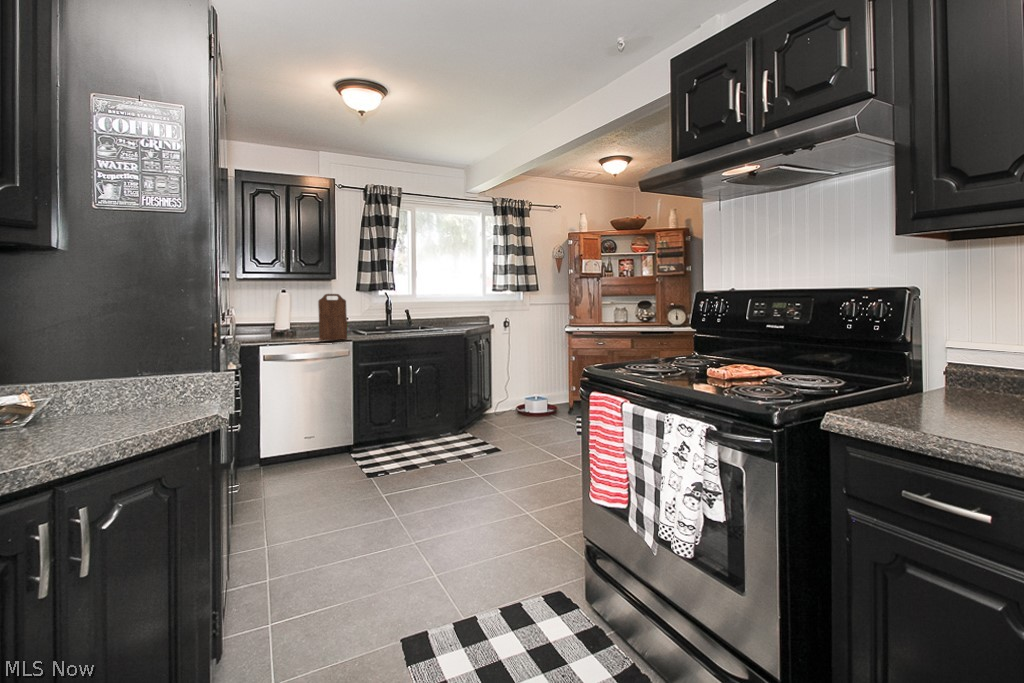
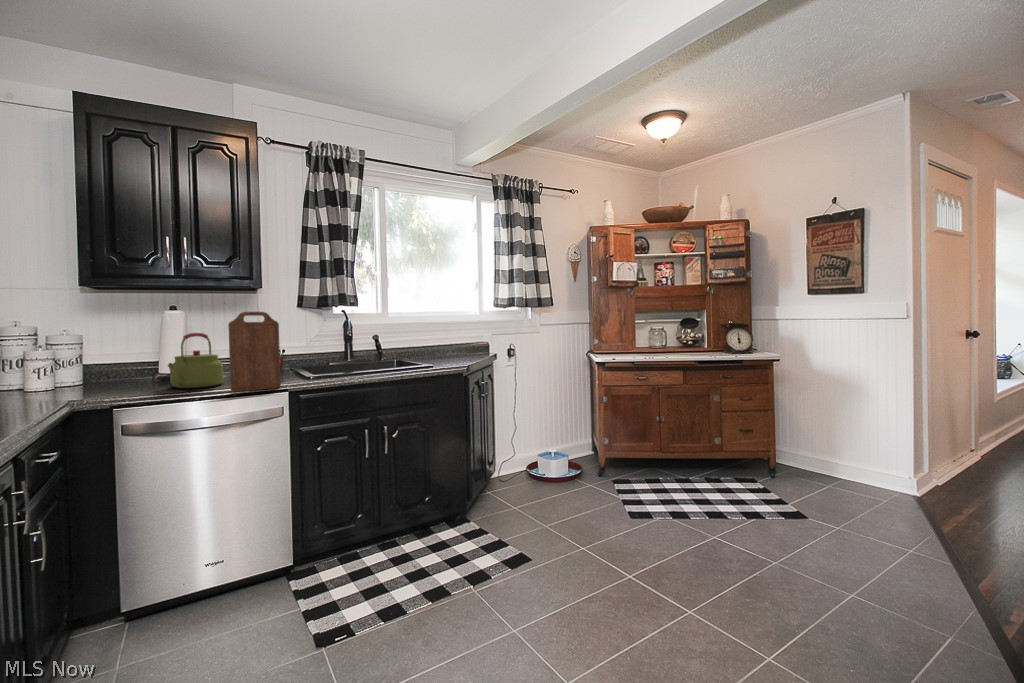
kettle: none [285,306,314,338] -> present [168,333,224,388]

